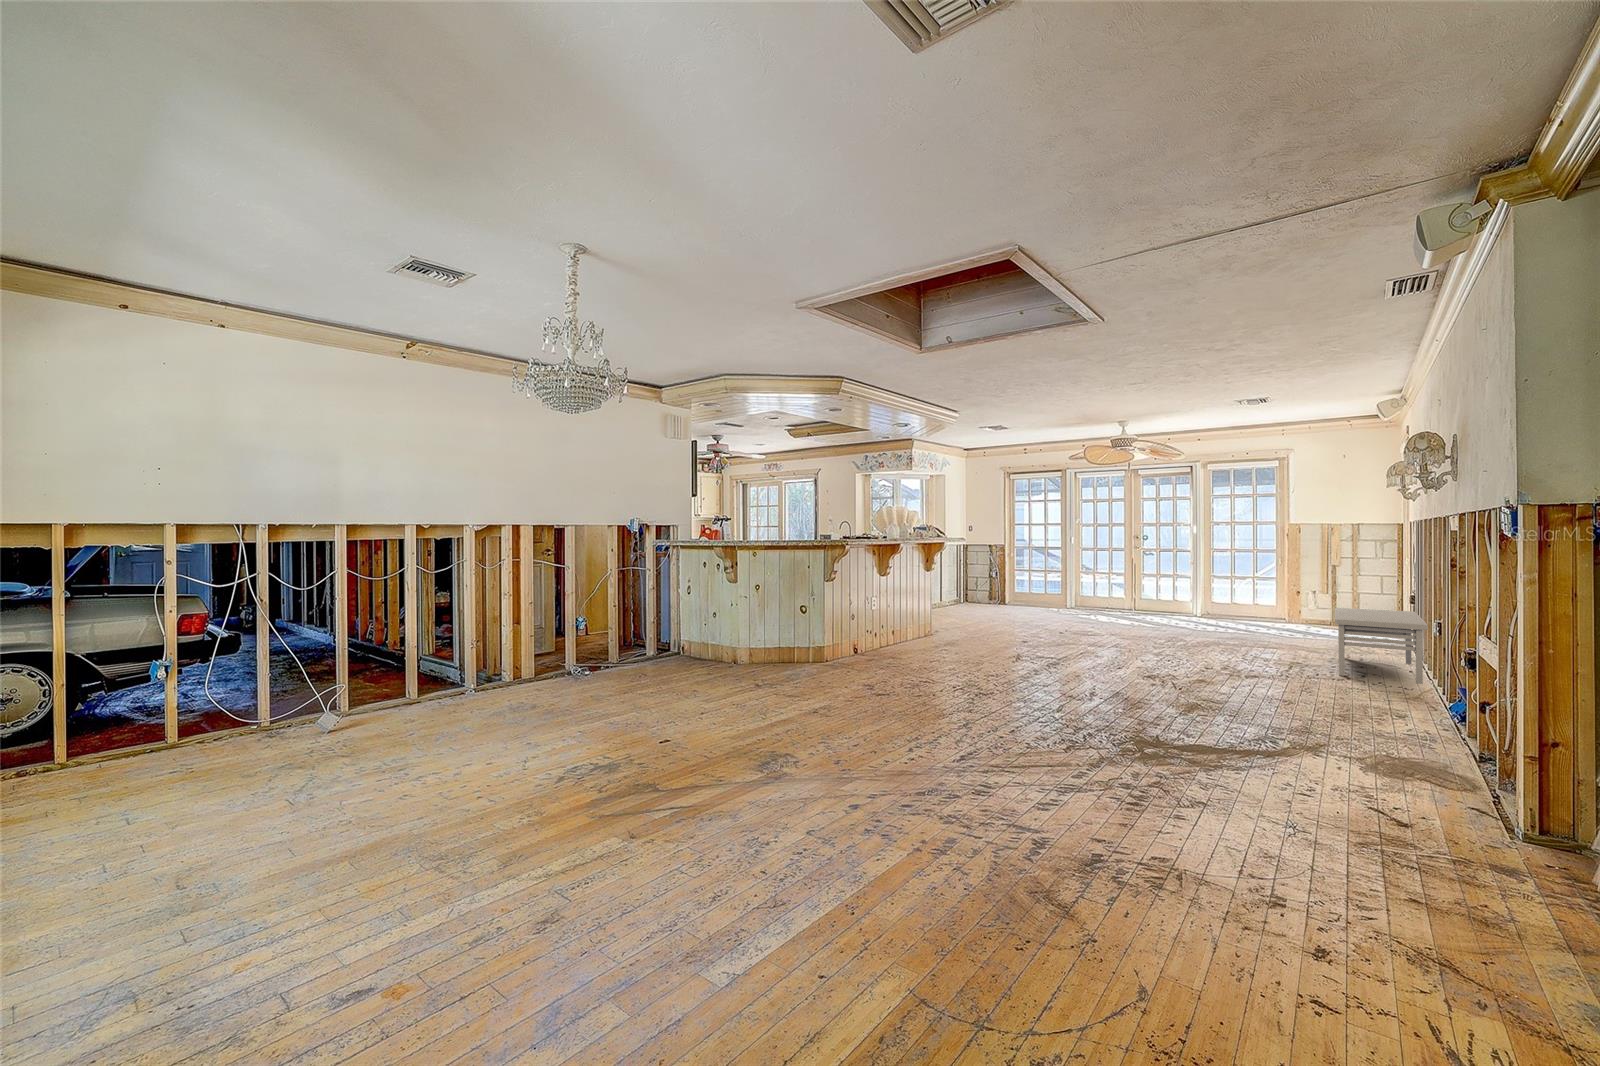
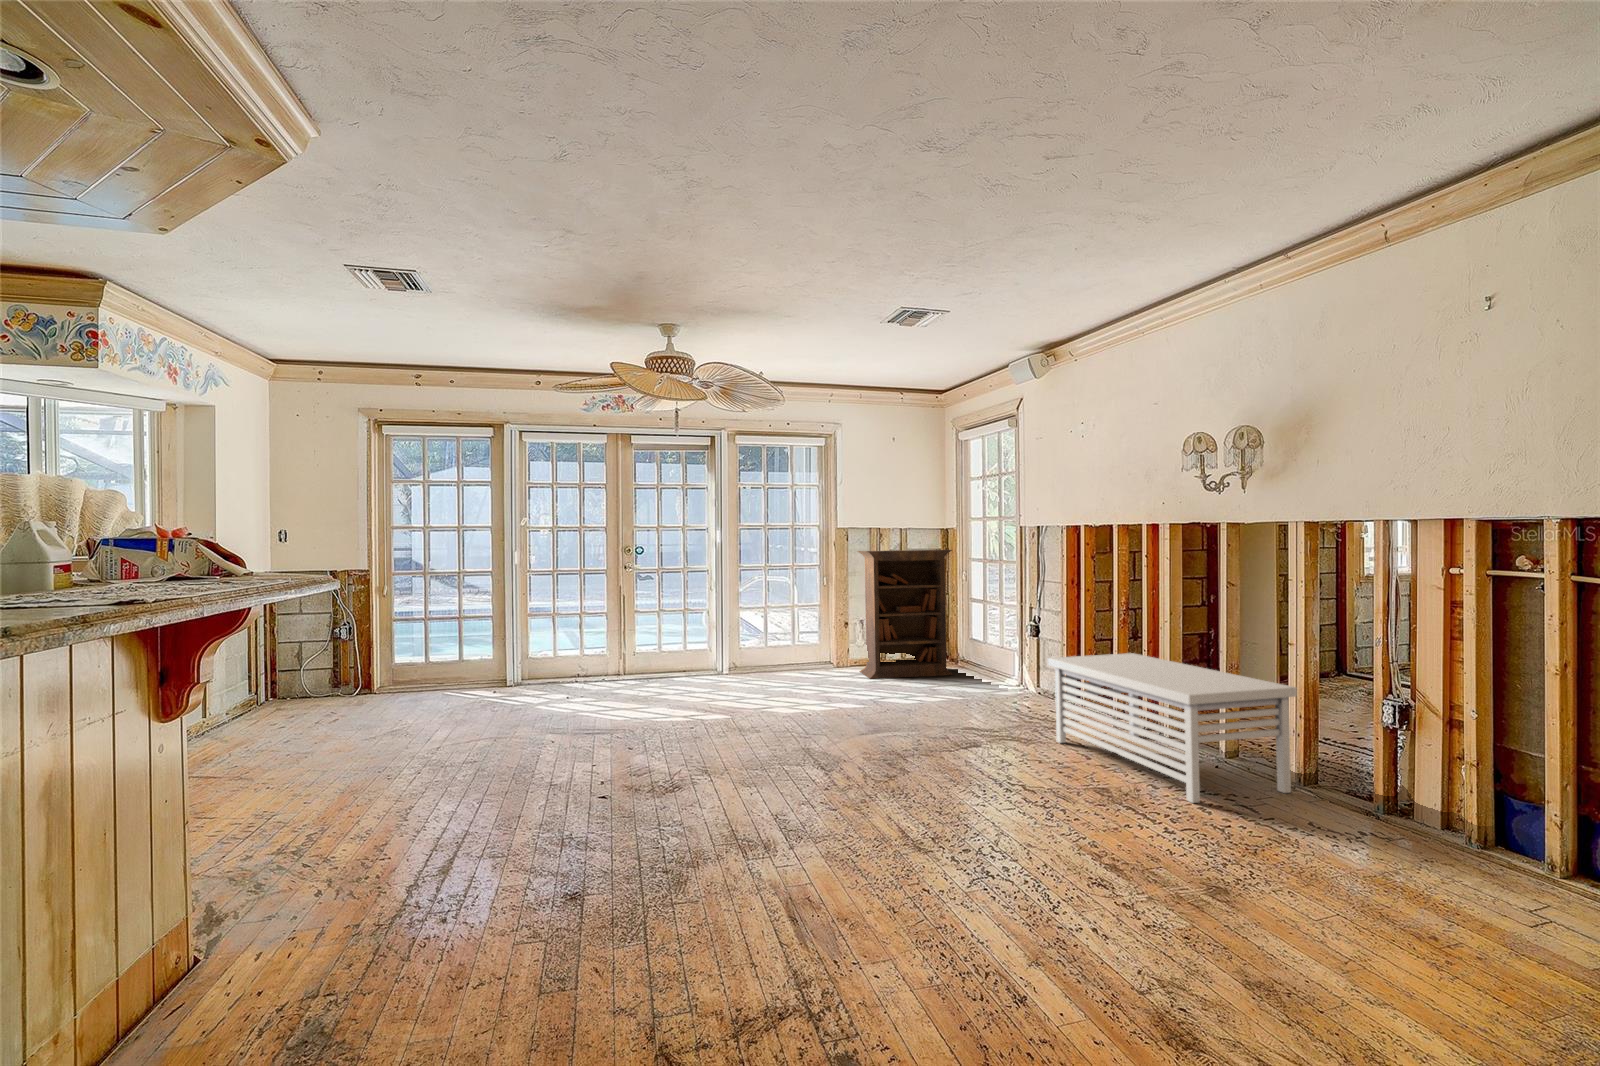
bookcase: none [1297,541,1380,634] -> present [858,550,954,679]

